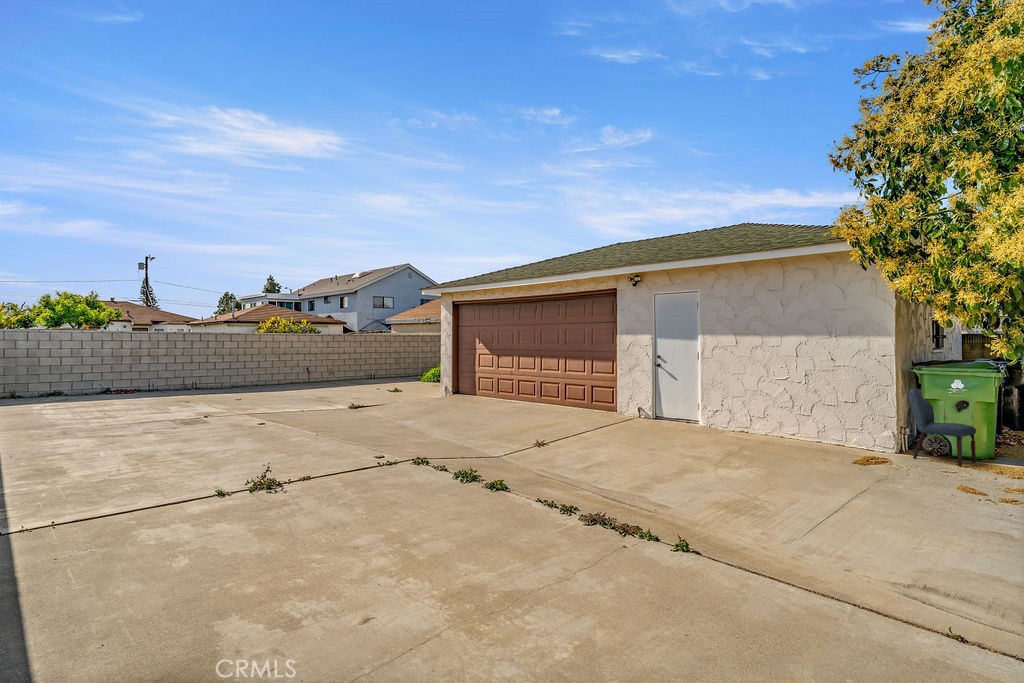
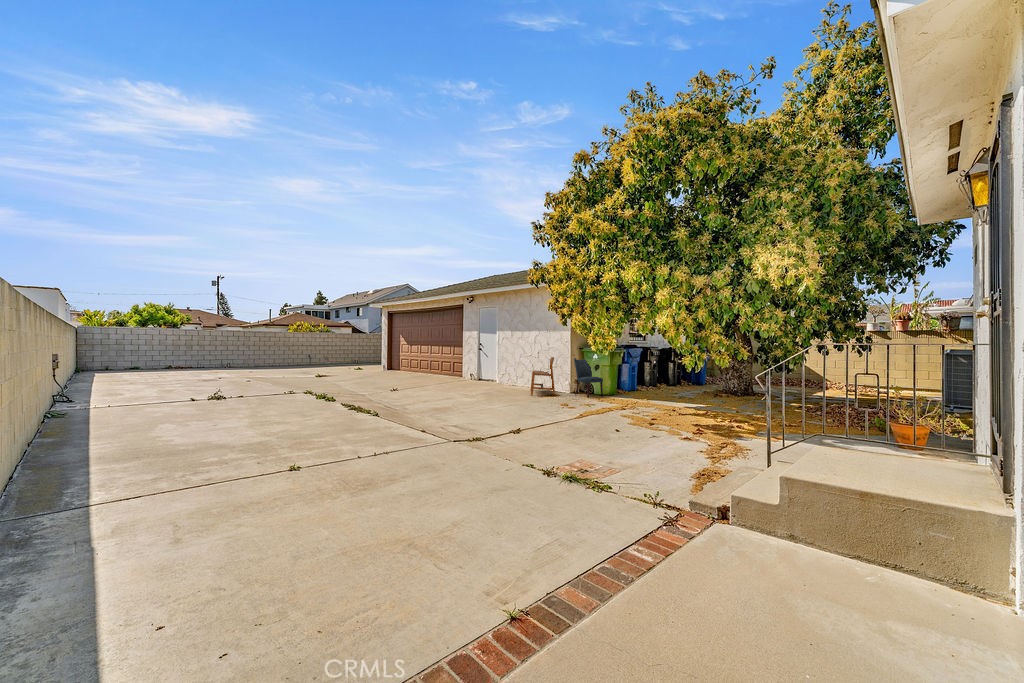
bench: none [796,382,881,460] -> present [531,357,555,396]

